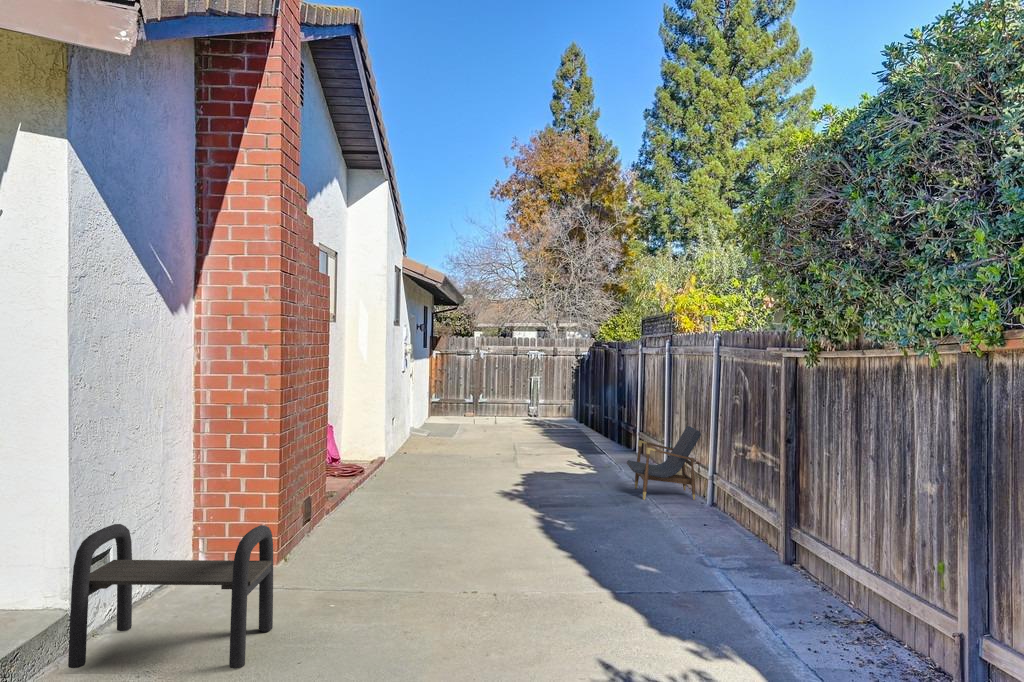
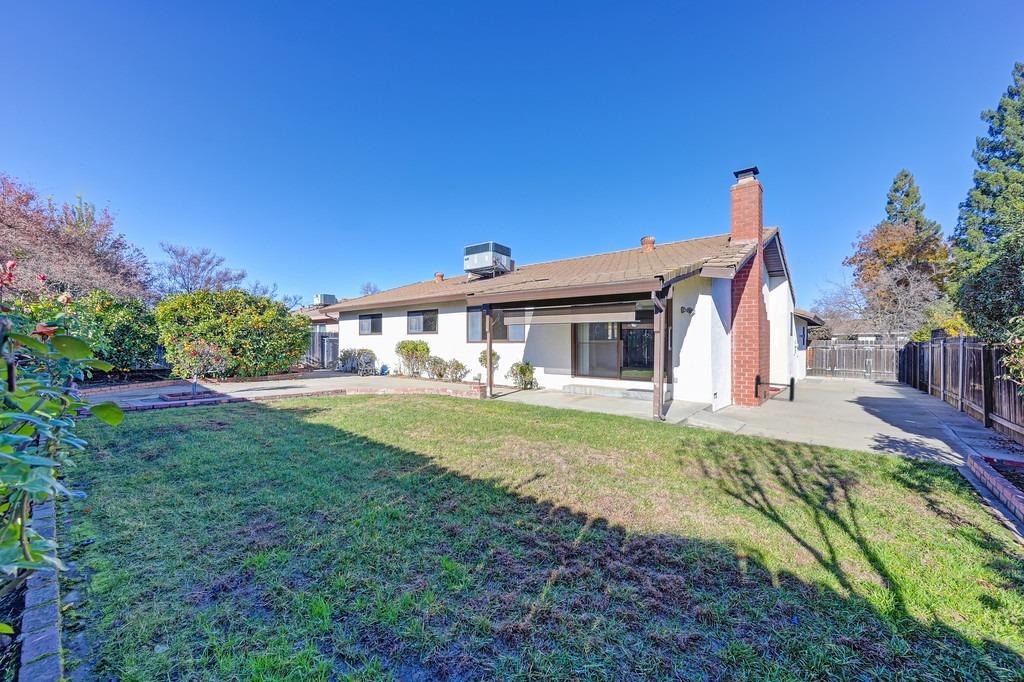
lounge chair: present [627,426,701,500] -> none [916,375,955,402]

